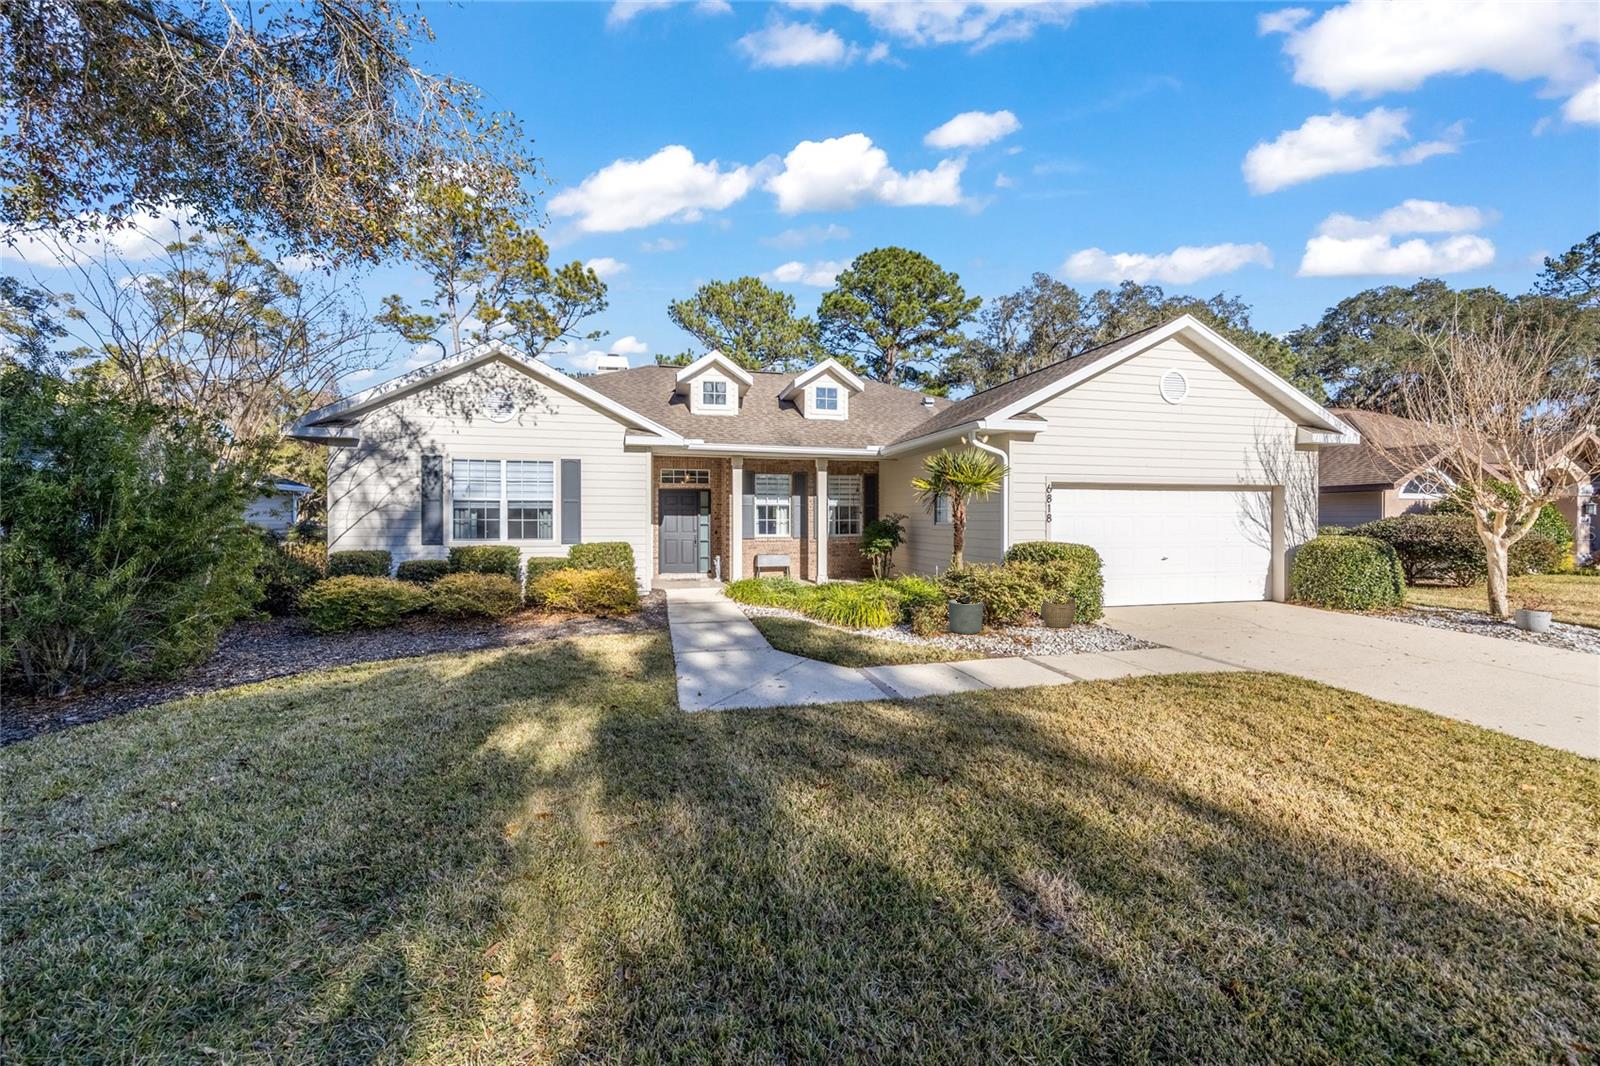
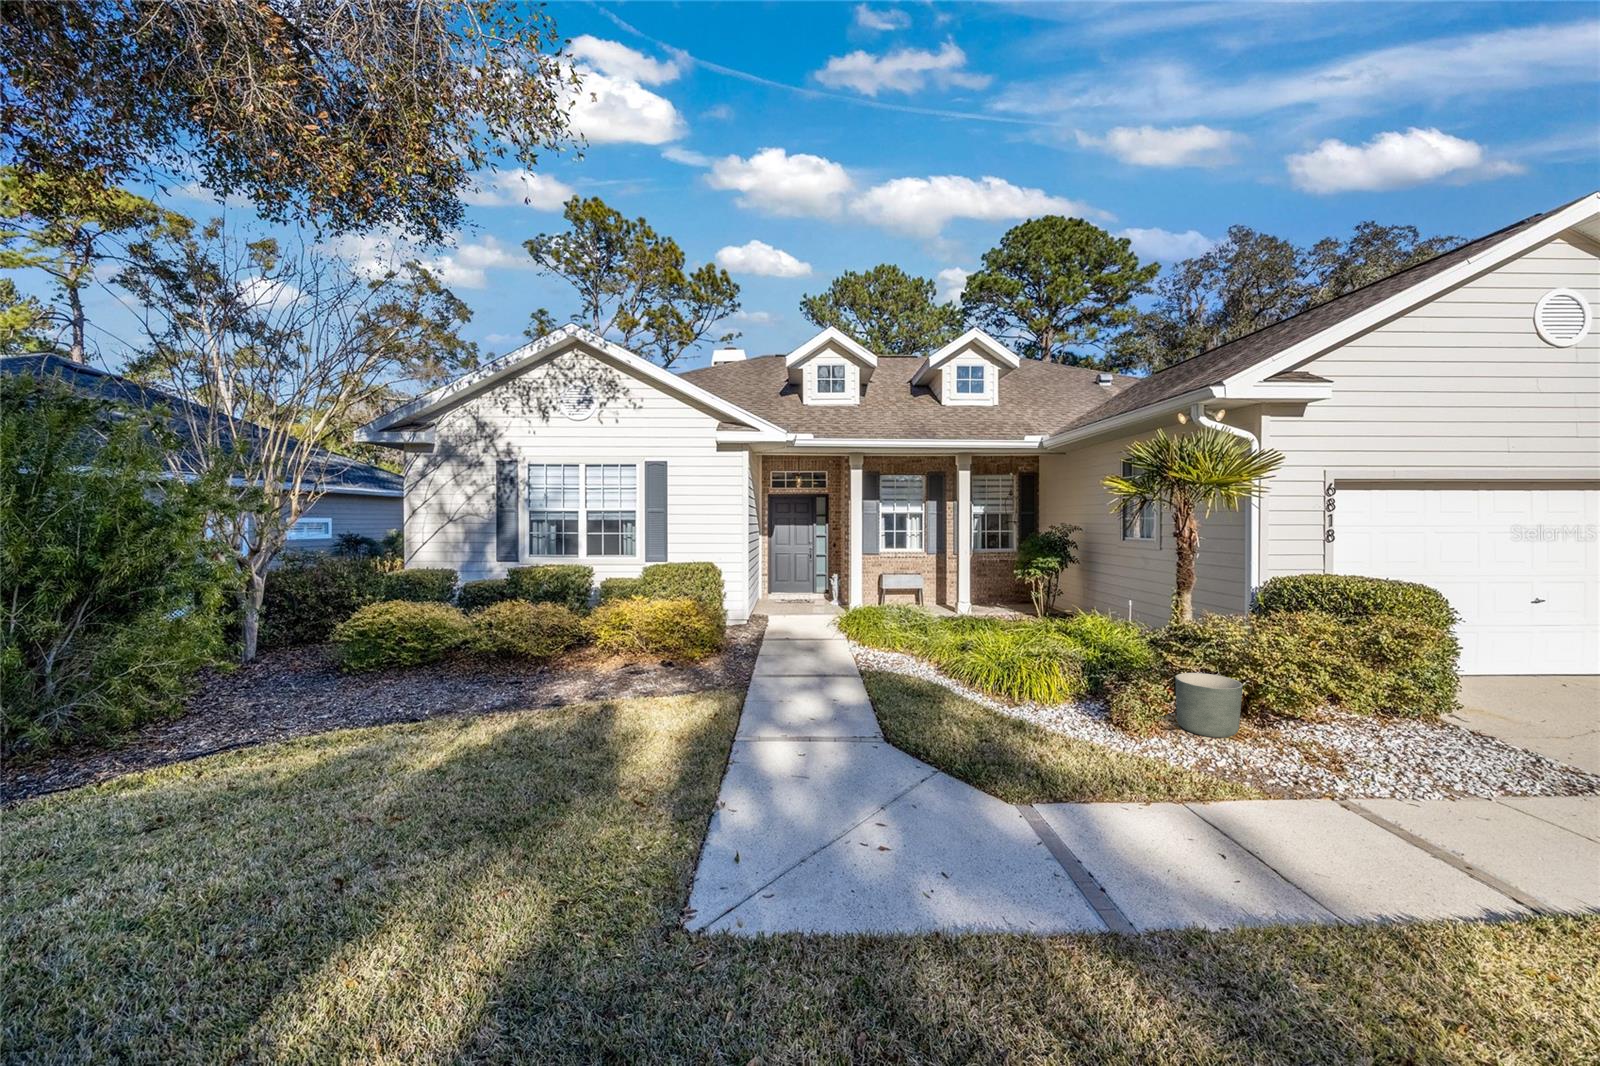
woven basket: present [1041,592,1076,628] -> none [1342,659,1419,730]

